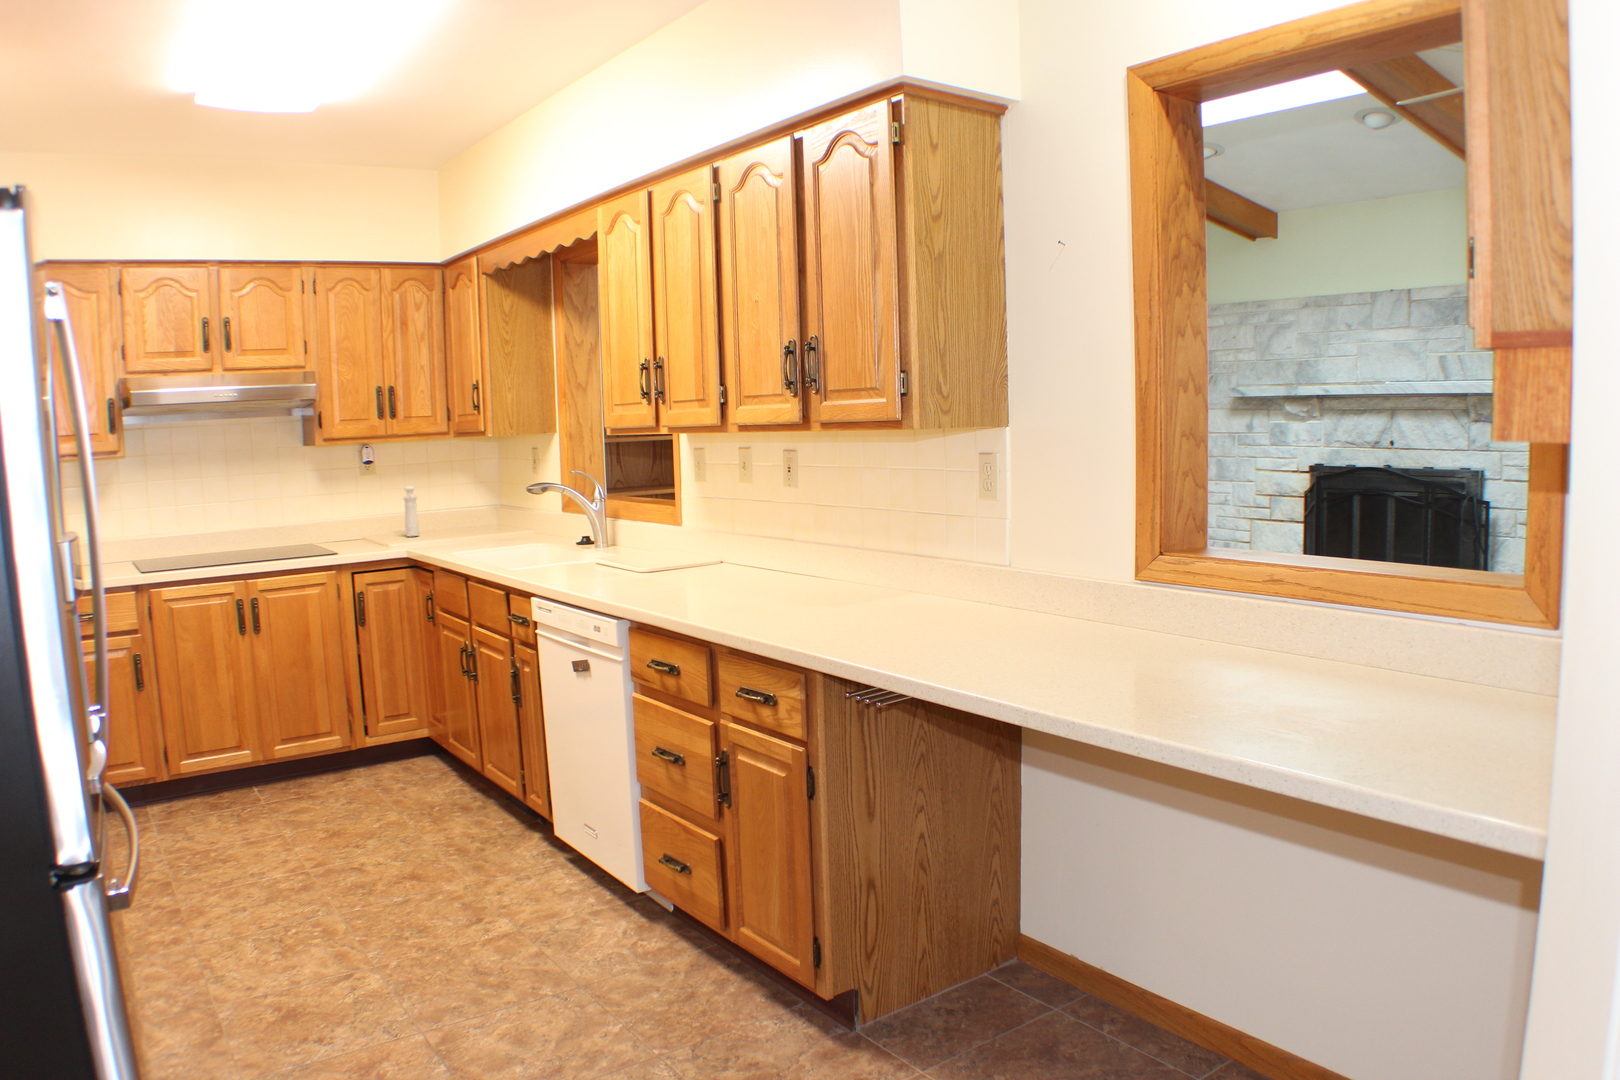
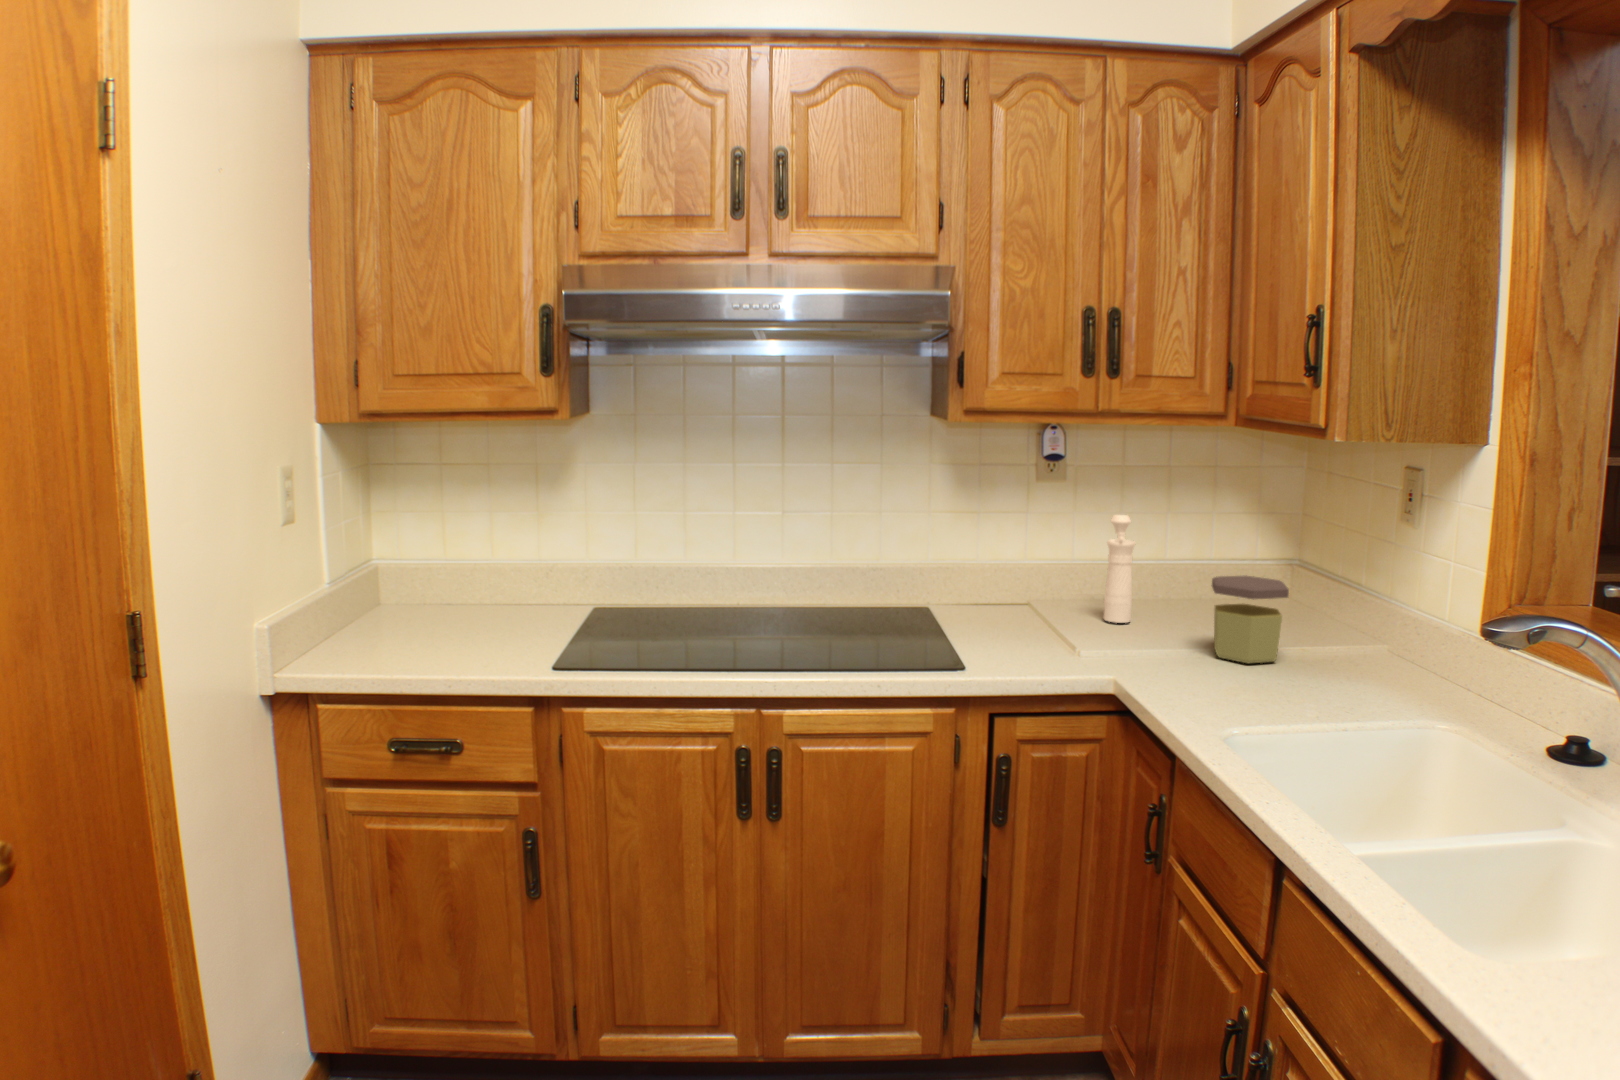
jar: none [451,504,482,540] -> present [1212,576,1289,663]

